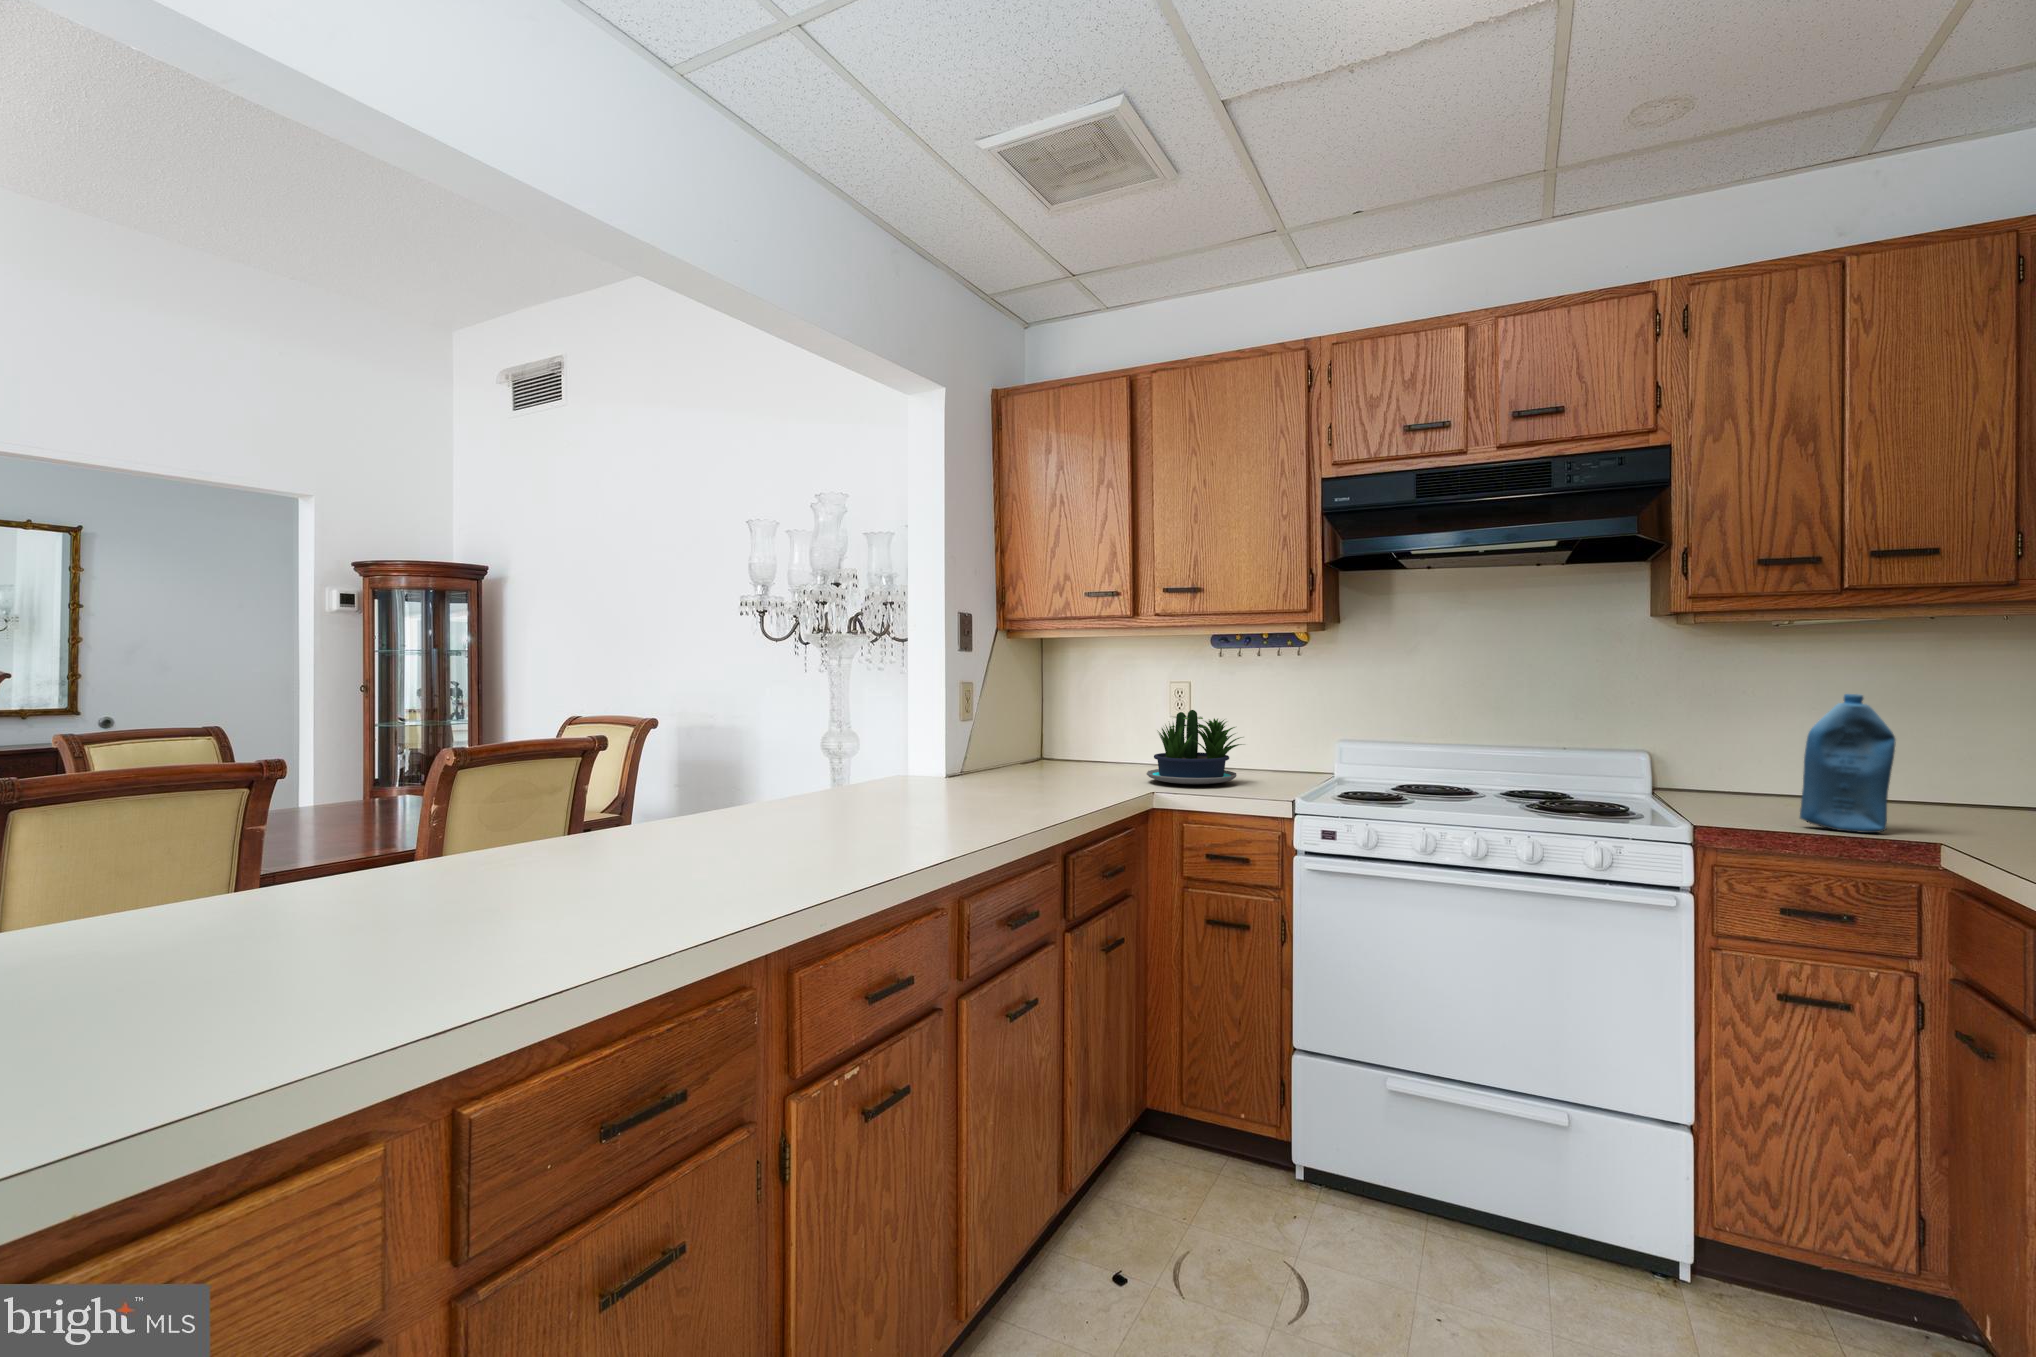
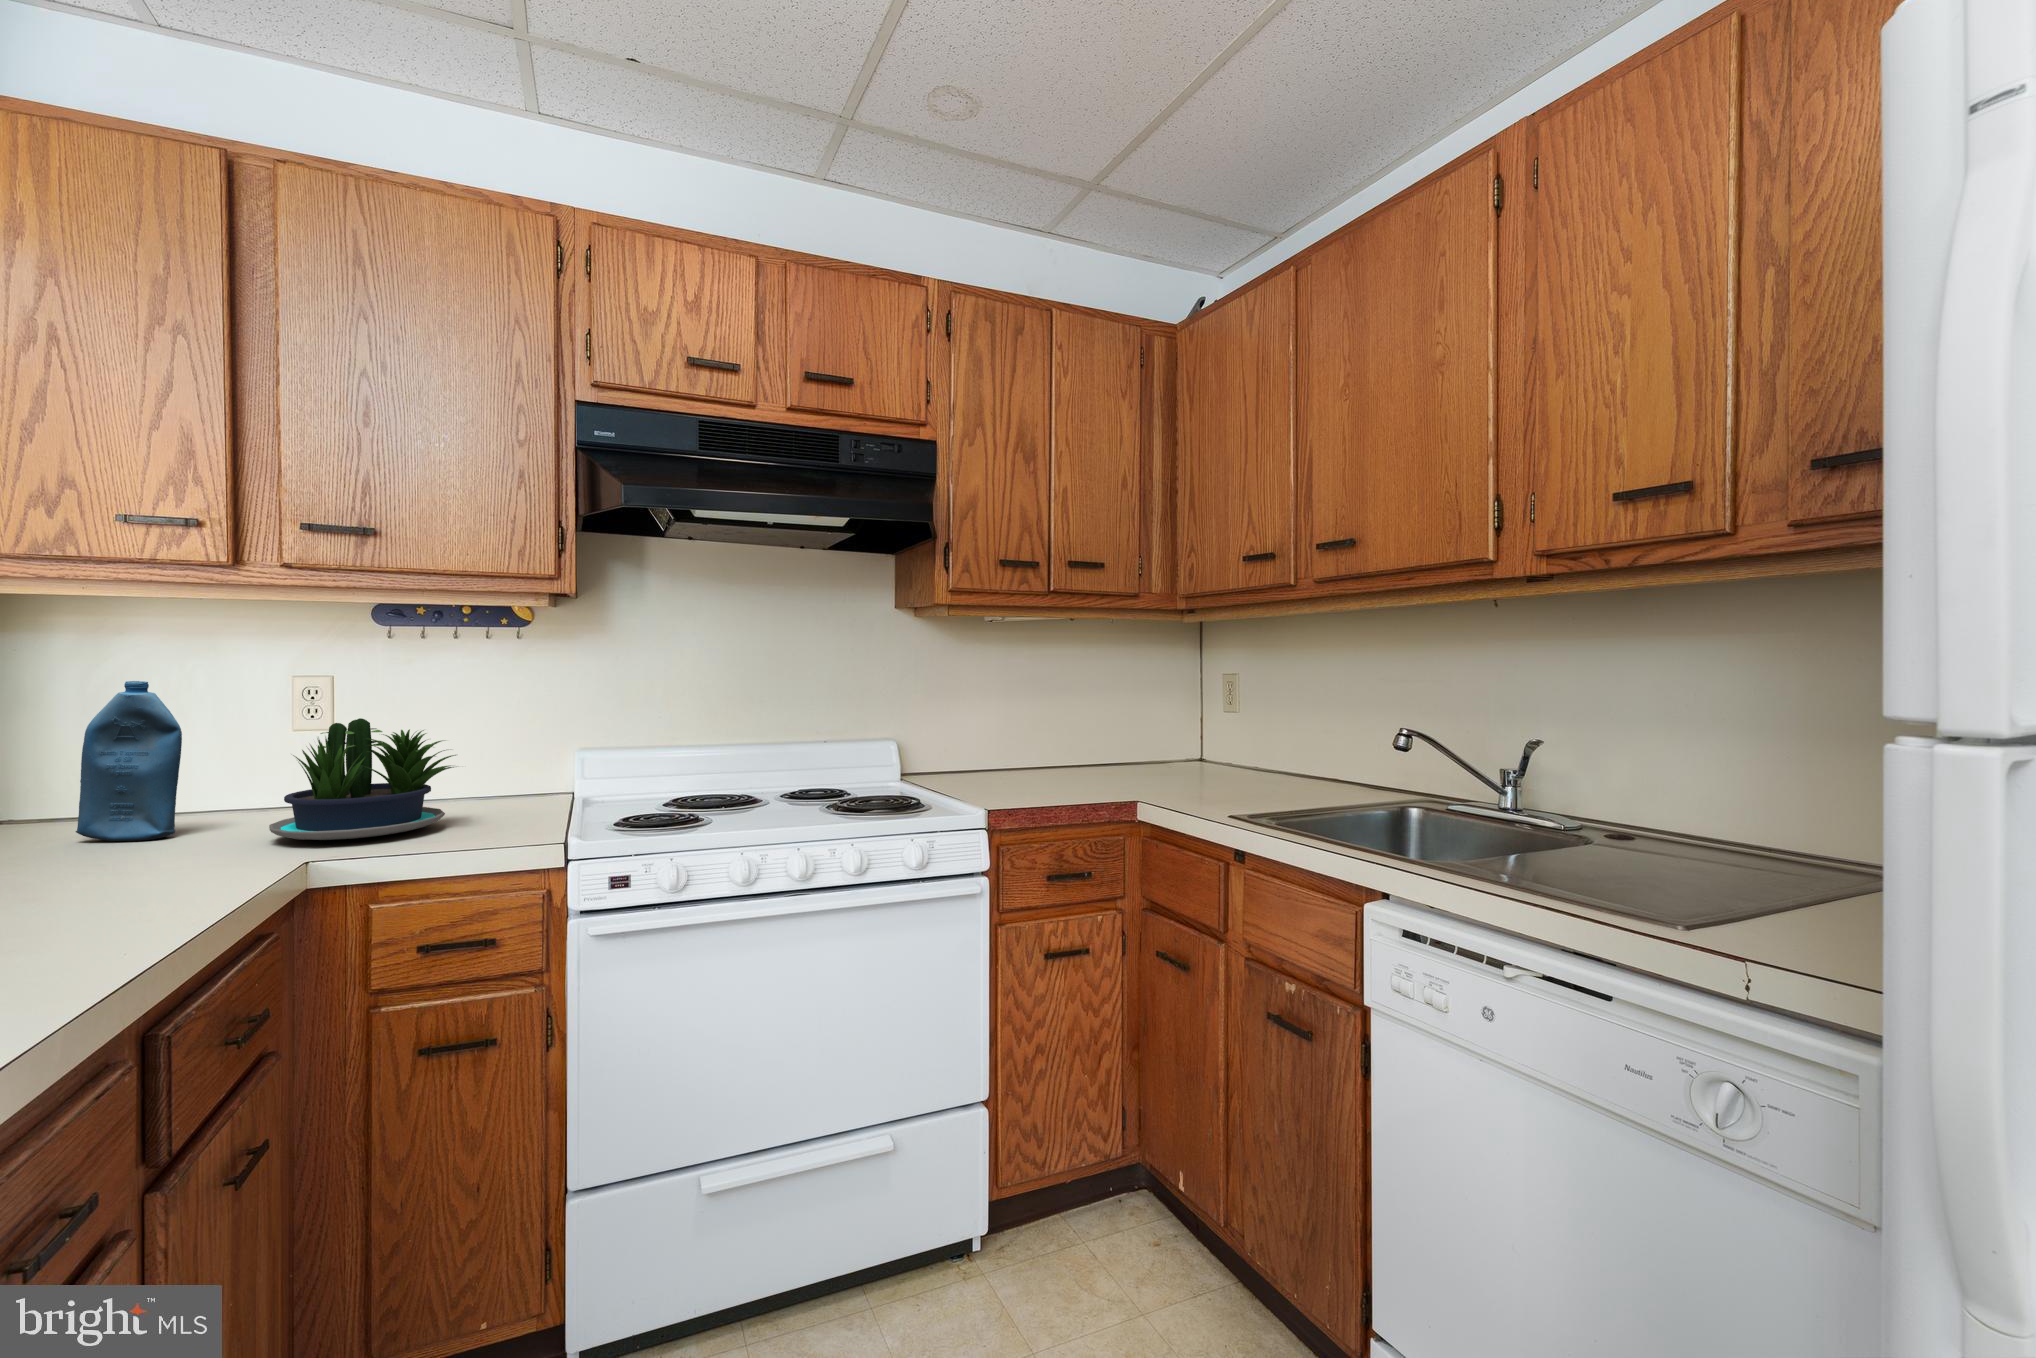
bottle: present [1800,694,1896,833] -> present [76,681,182,841]

